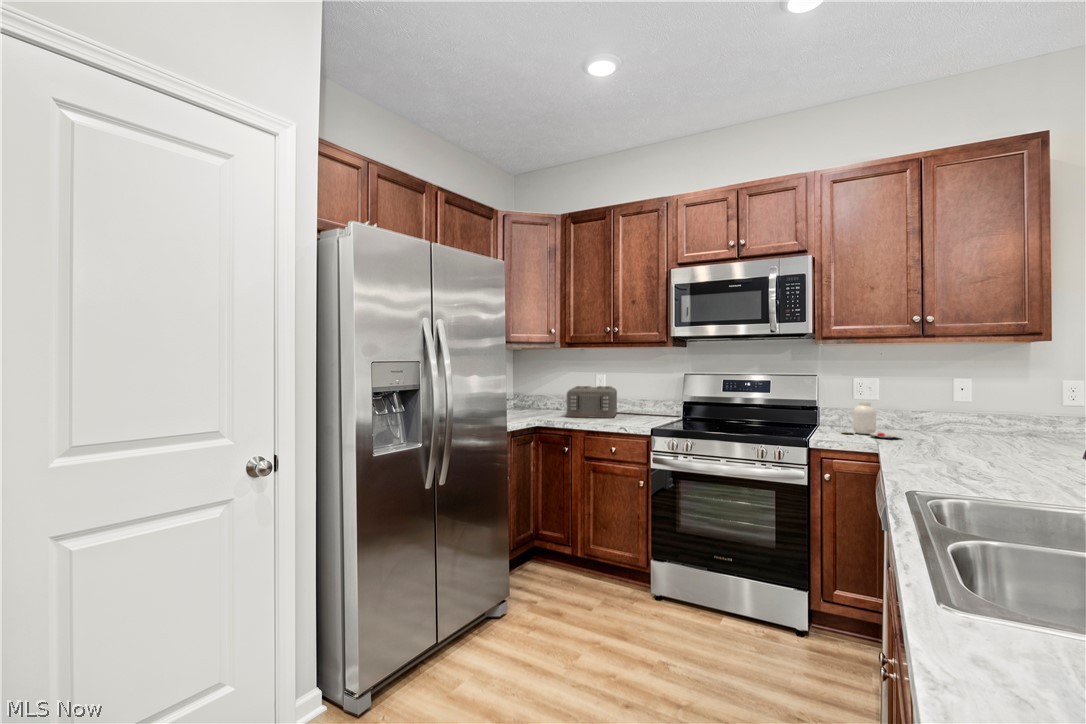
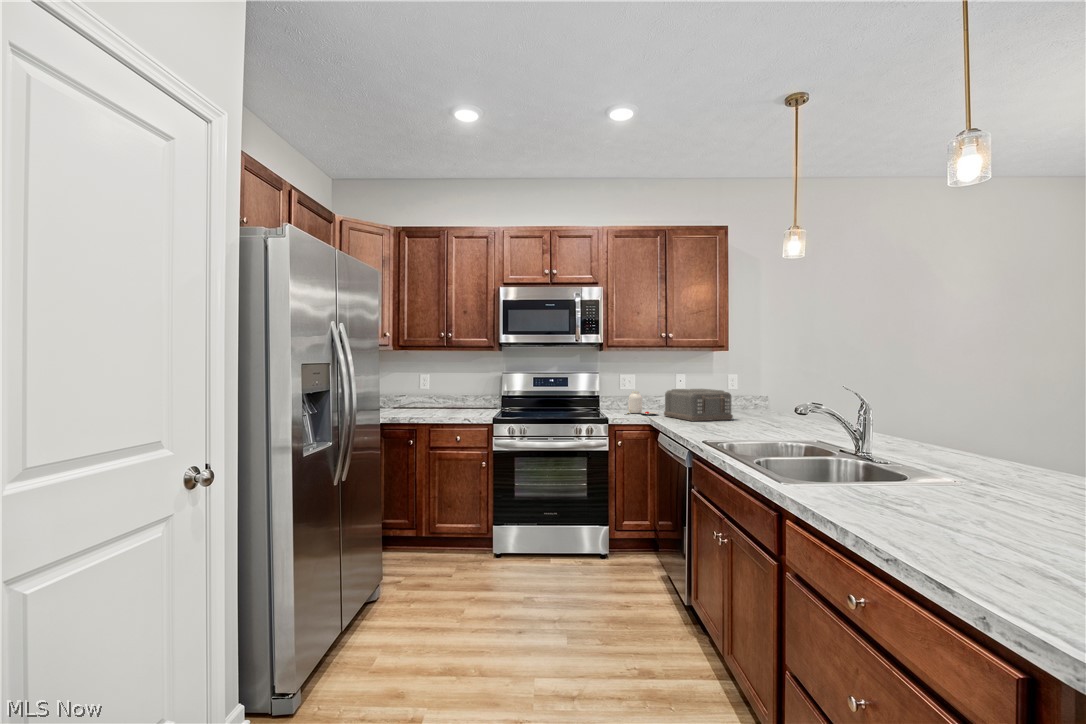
toaster: present [566,386,617,418] -> present [664,389,733,421]

